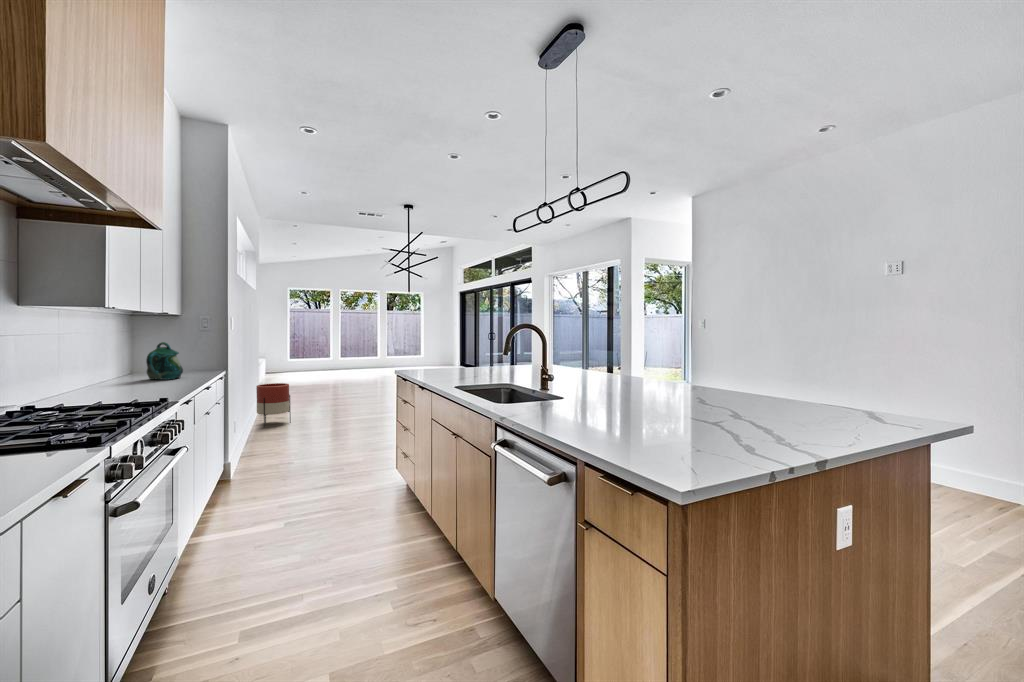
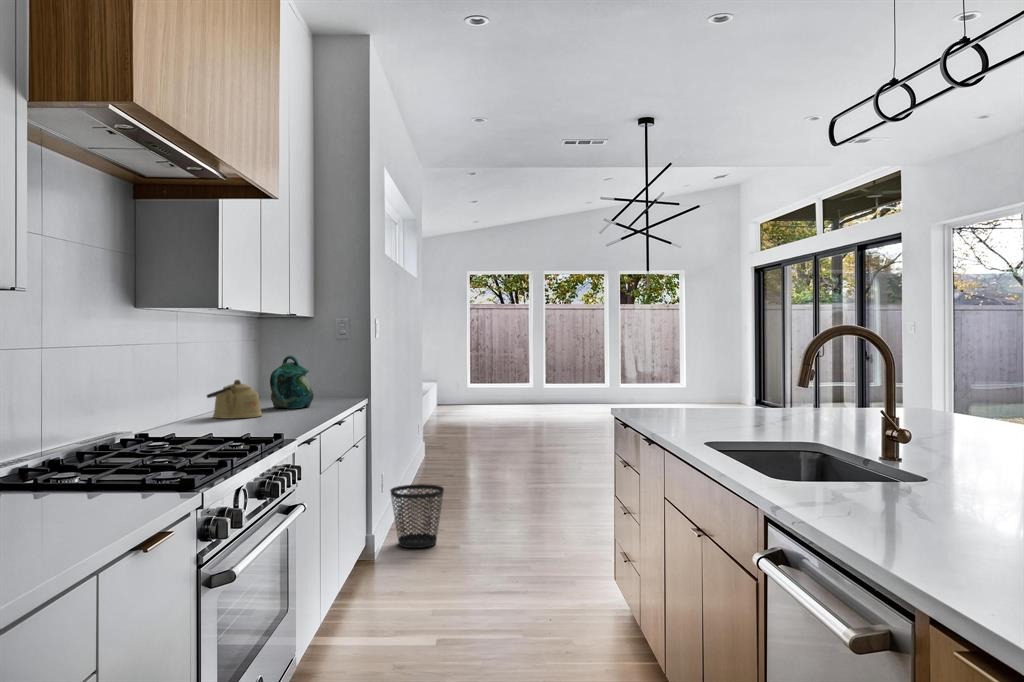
kettle: none [91,360,141,389] -> present [207,380,262,419]
planter: present [256,383,291,427] -> none [418,420,465,487]
wastebasket: none [241,426,281,469] -> present [390,484,444,548]

